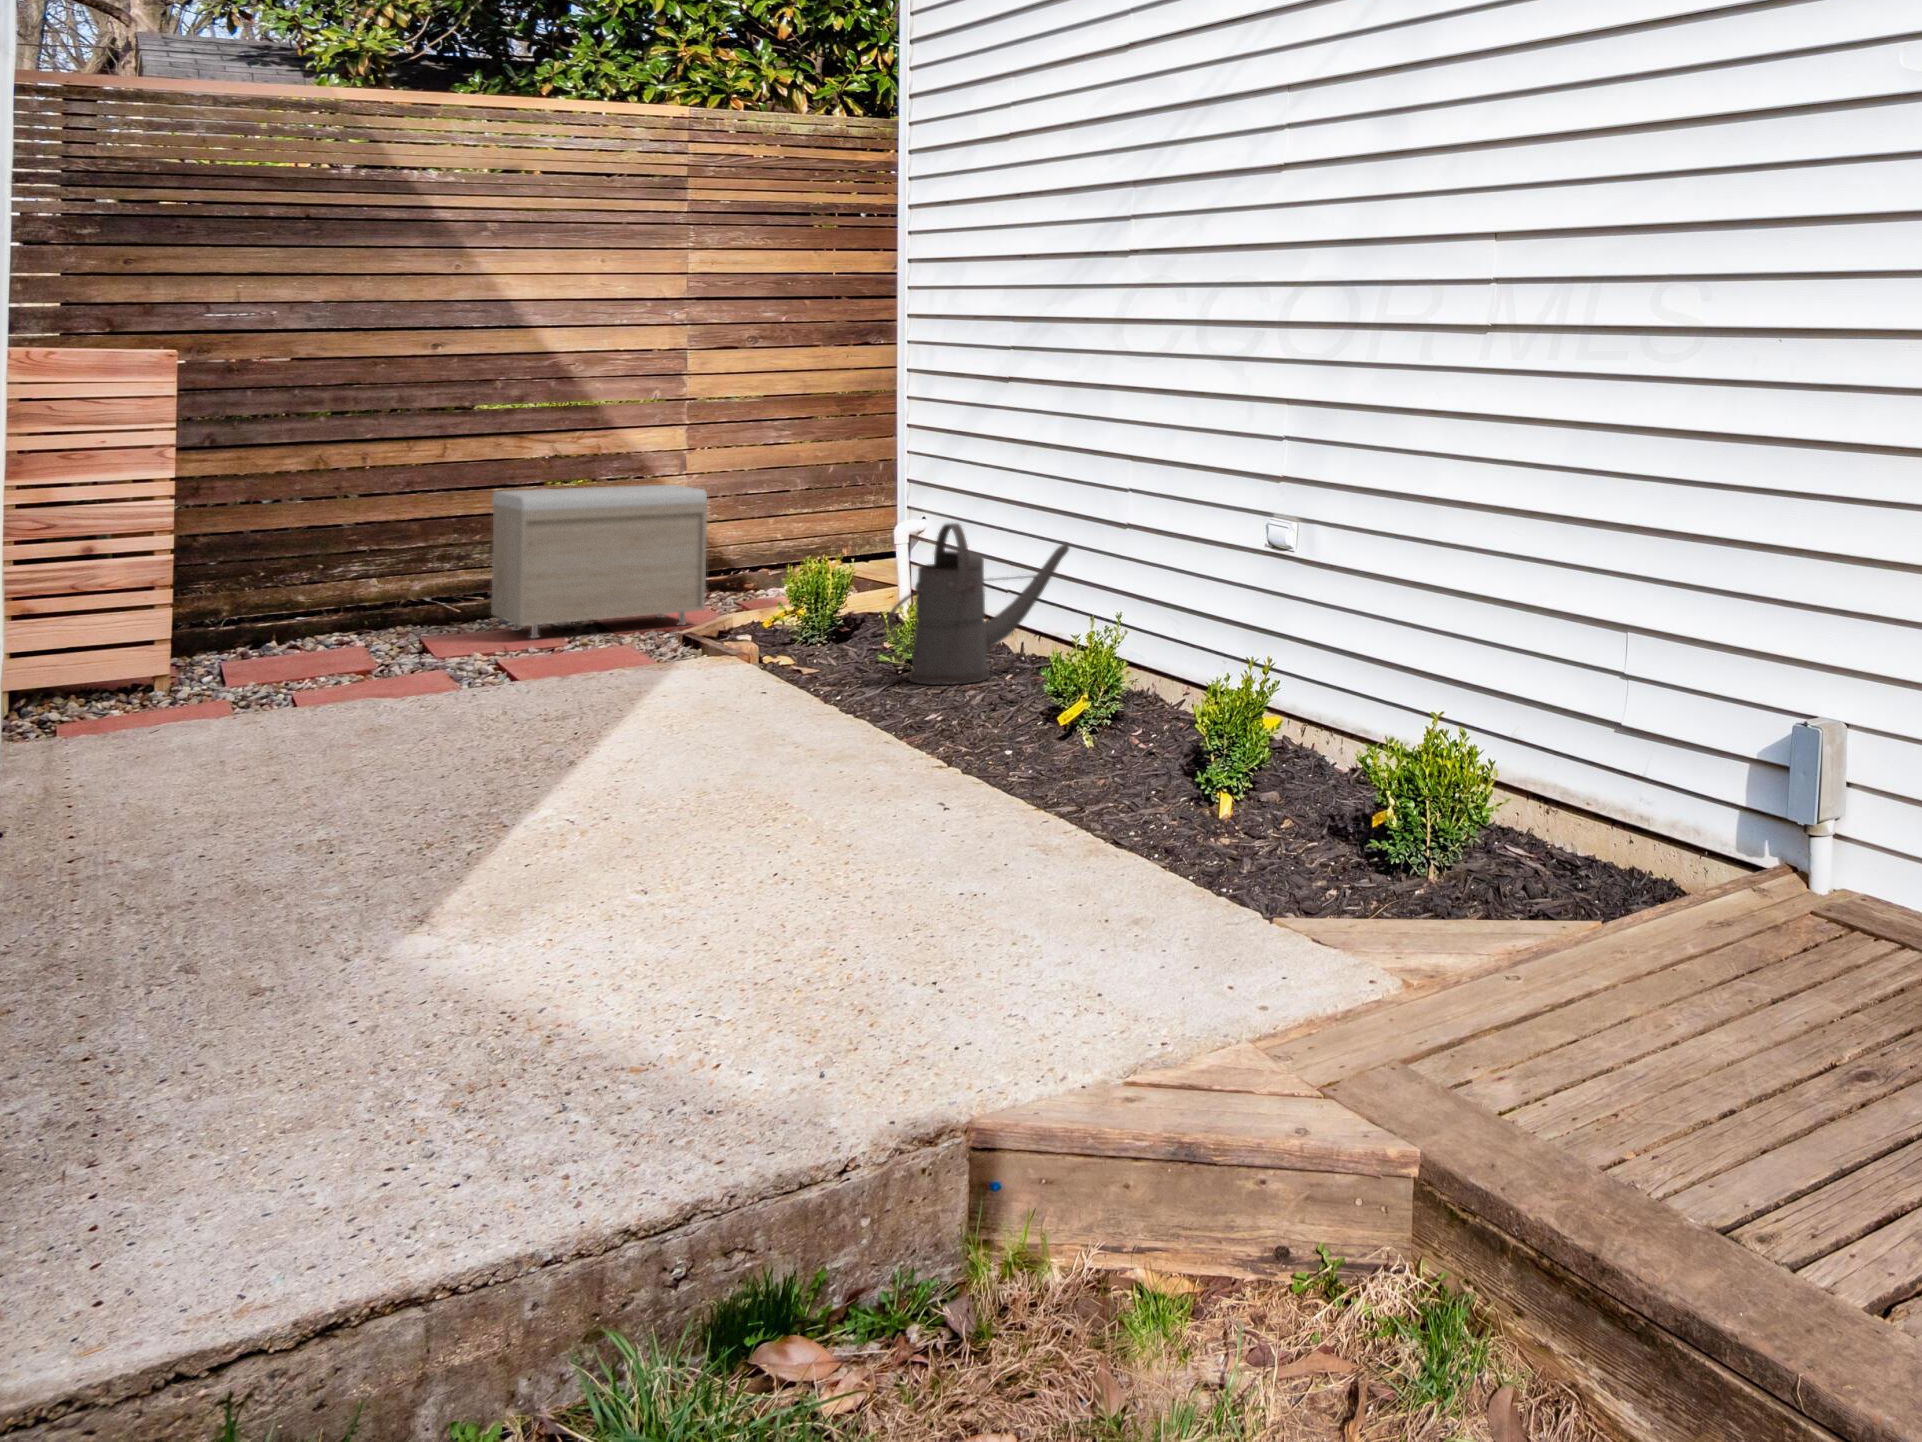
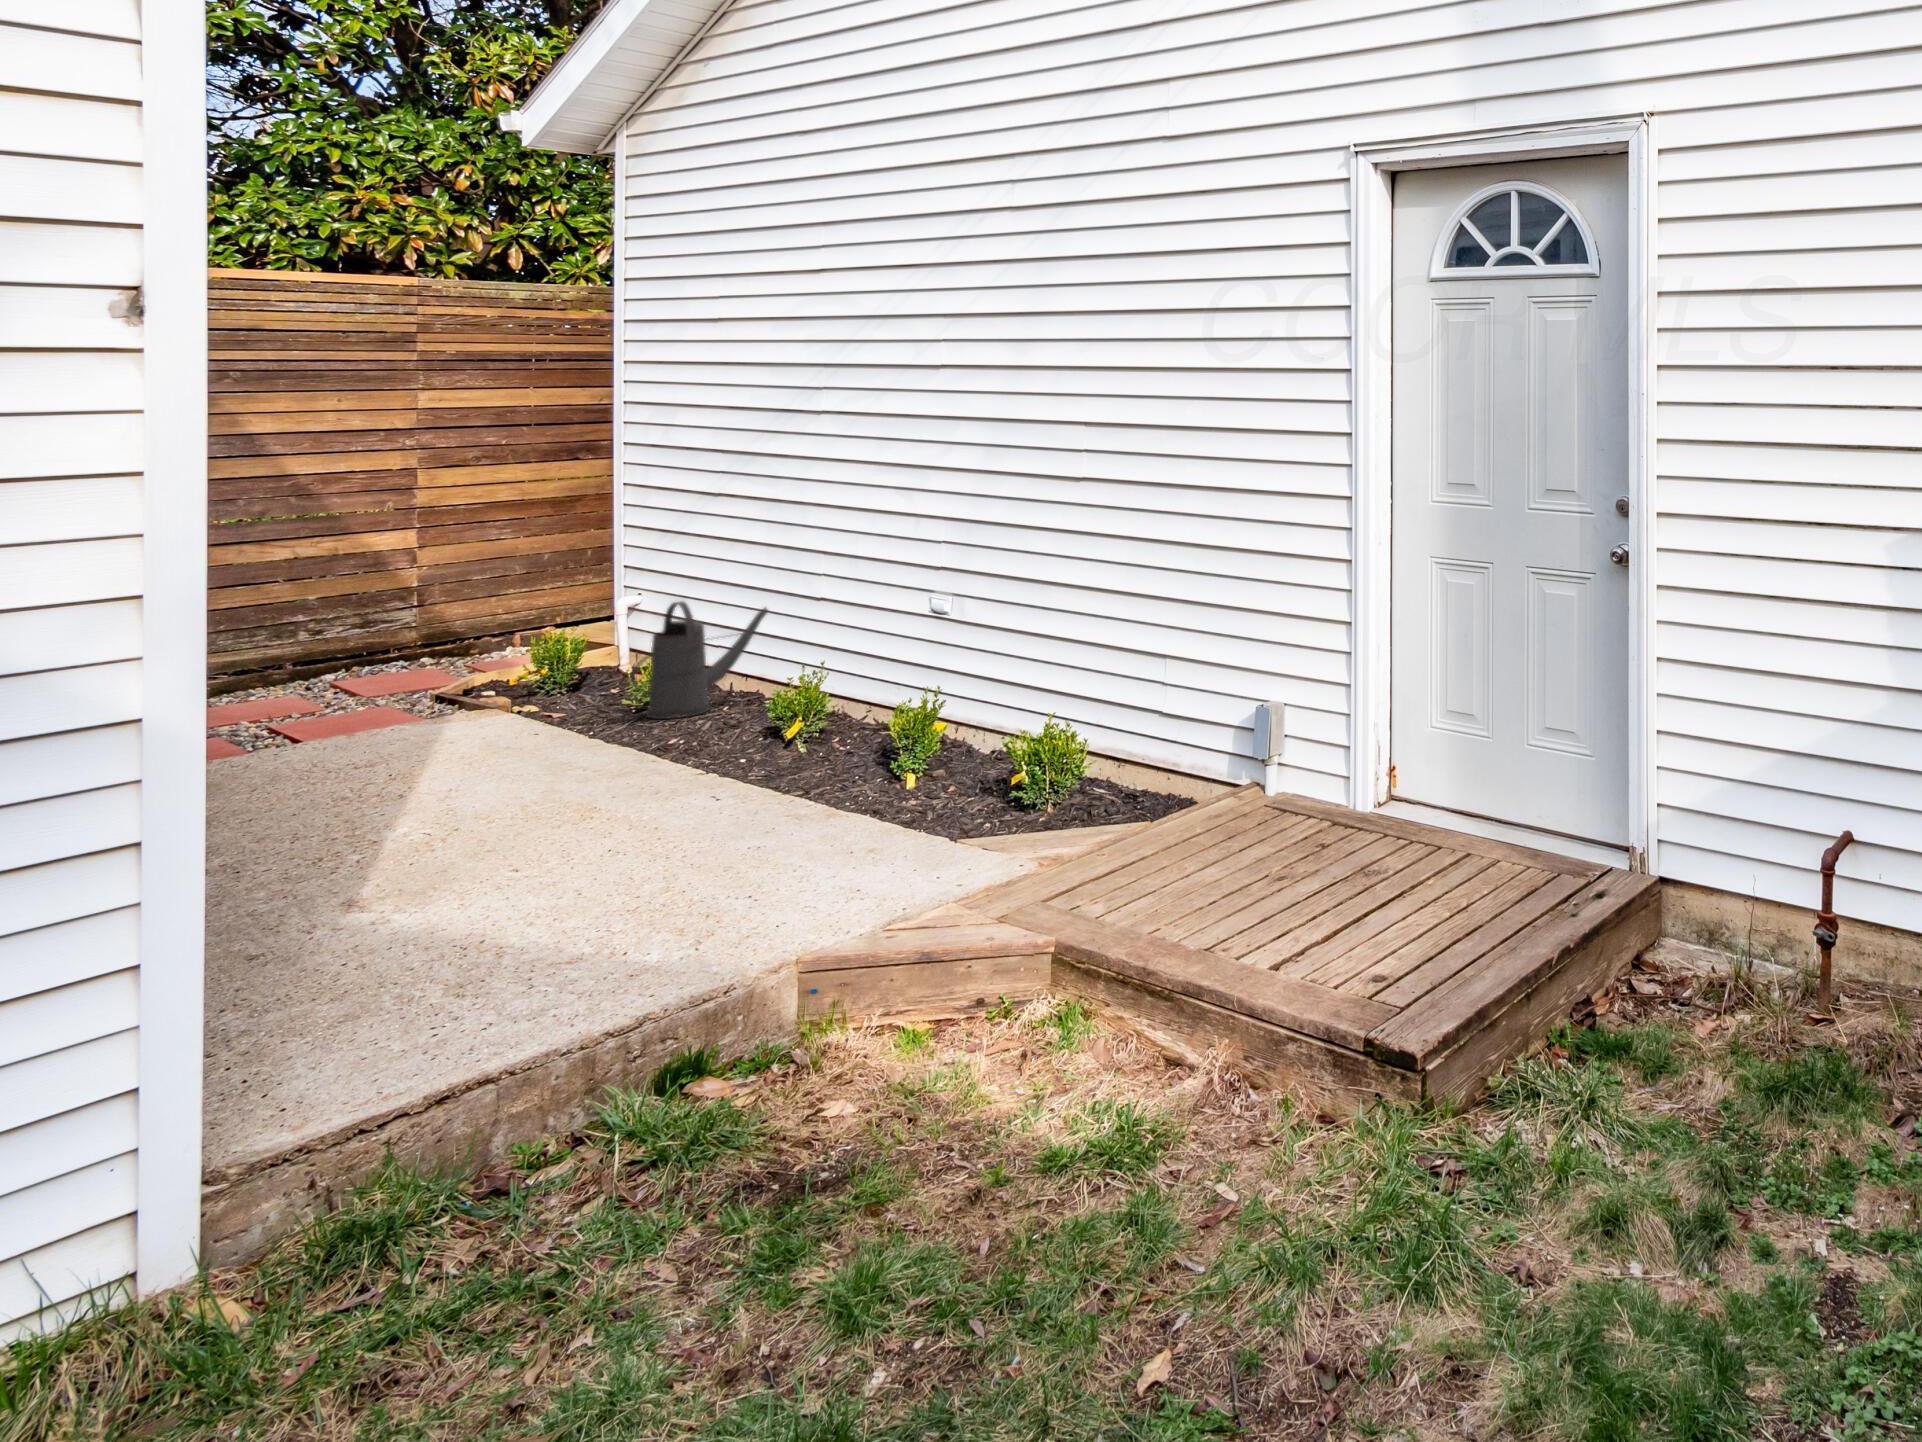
storage bench: present [491,484,707,638] -> none [244,575,443,709]

